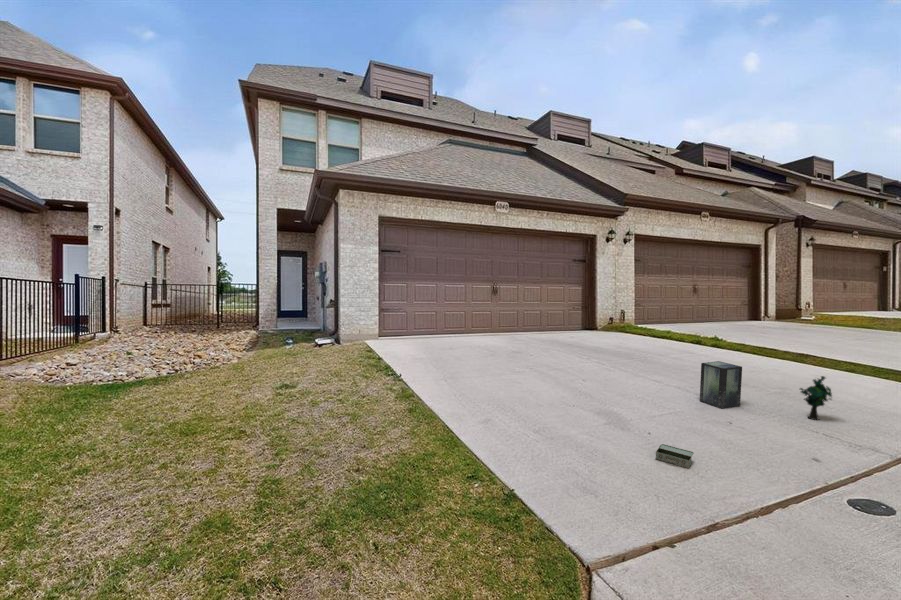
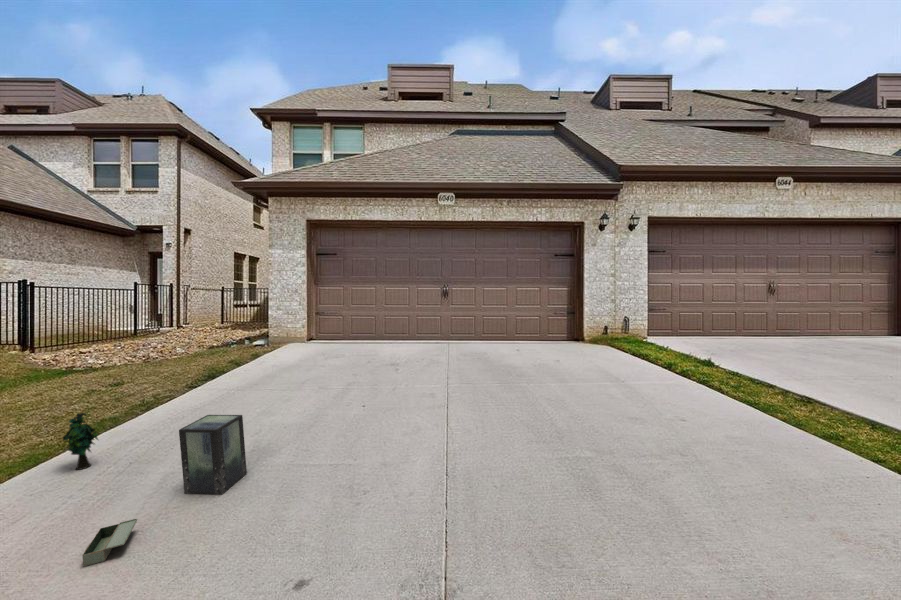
storage box: present [700,361,742,409] -> present [179,415,247,495]
decorative plant: present [800,376,832,420] -> present [63,413,98,470]

